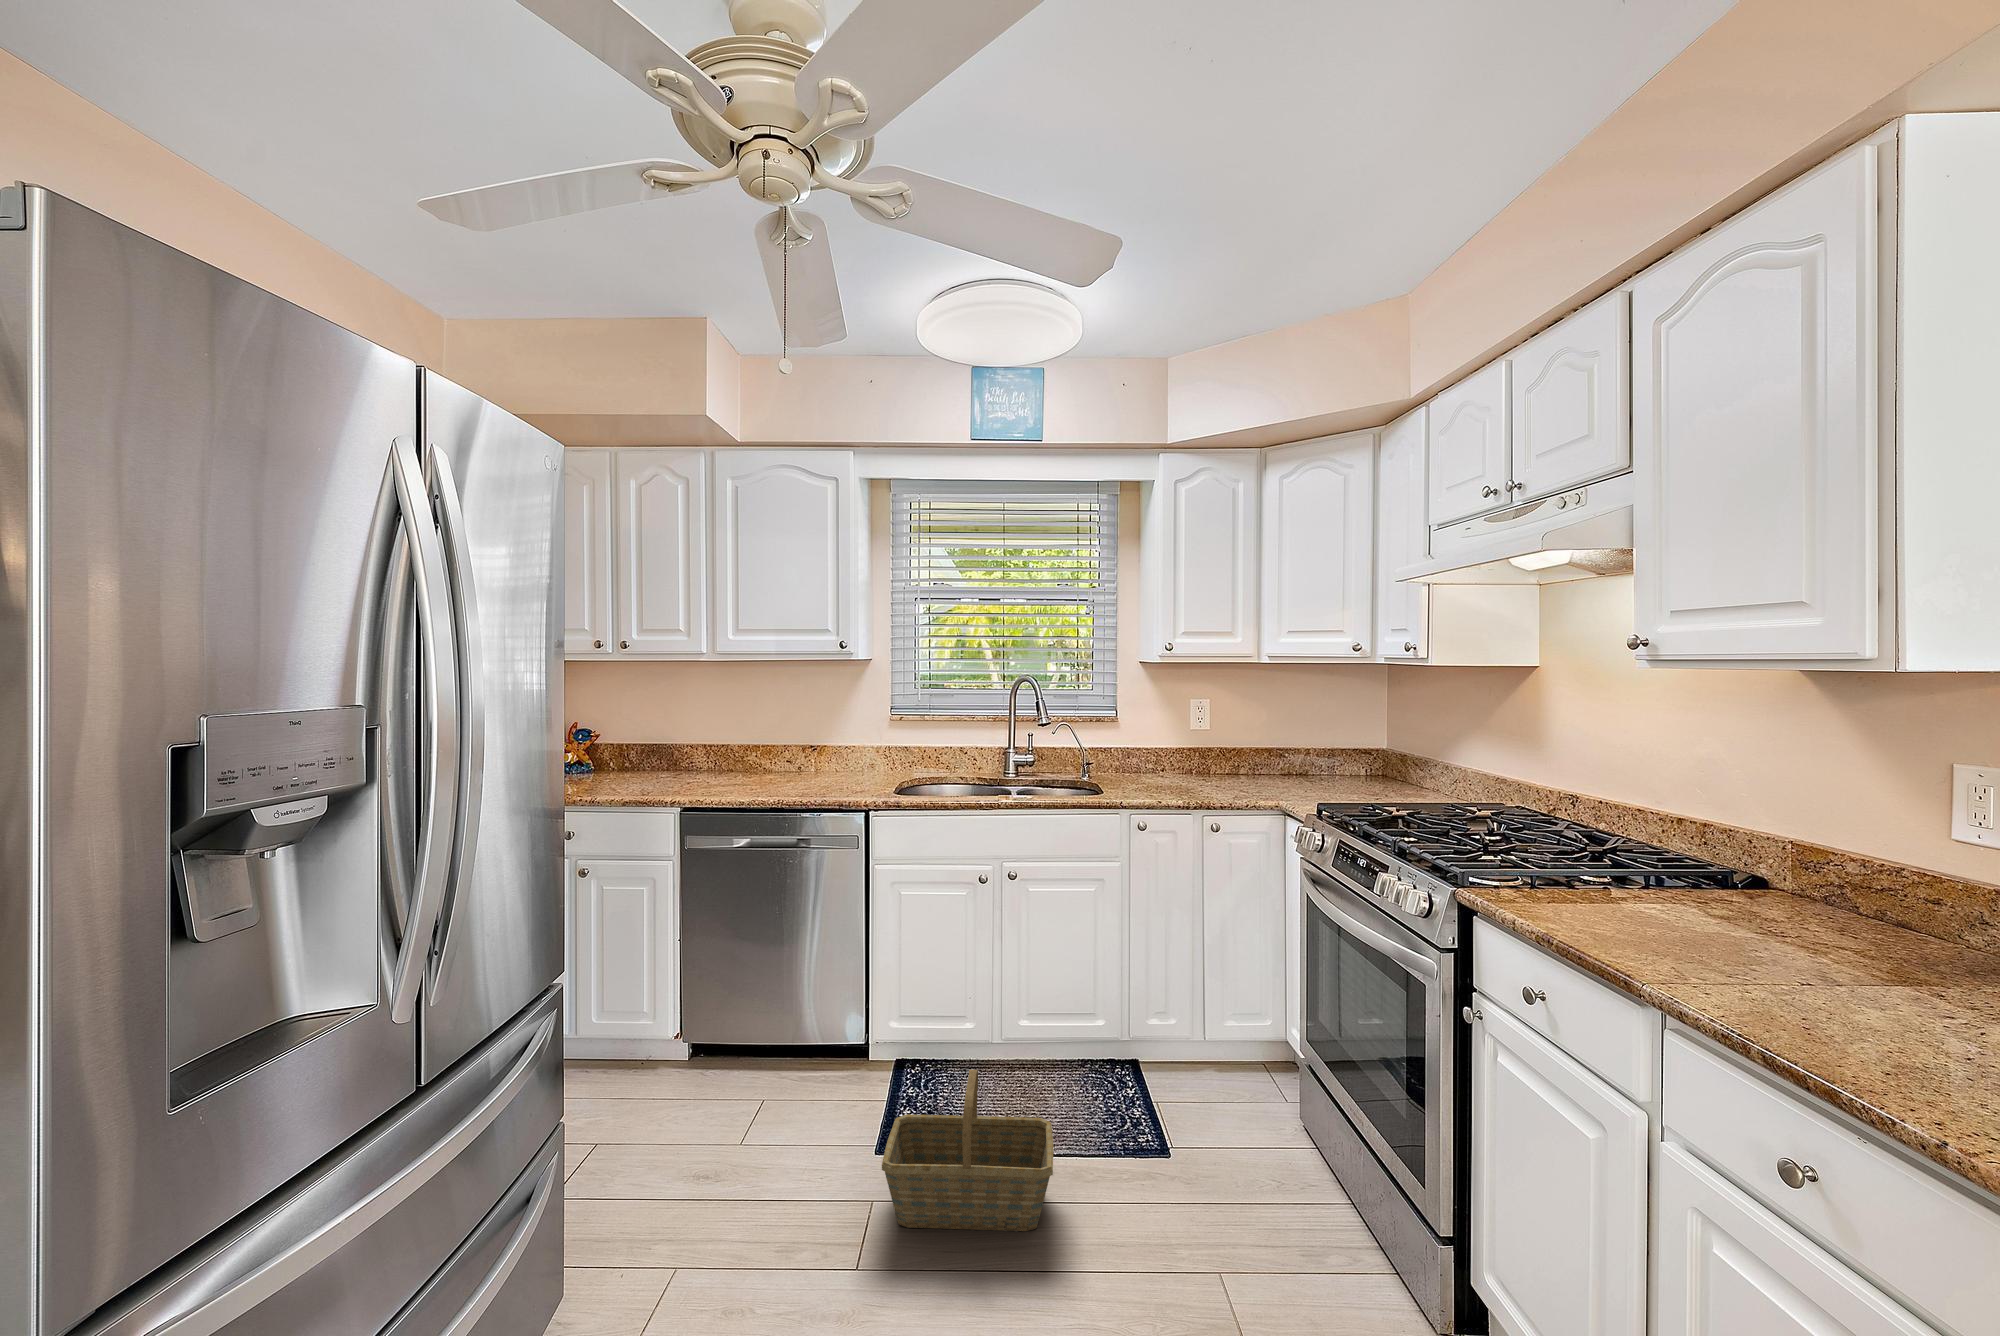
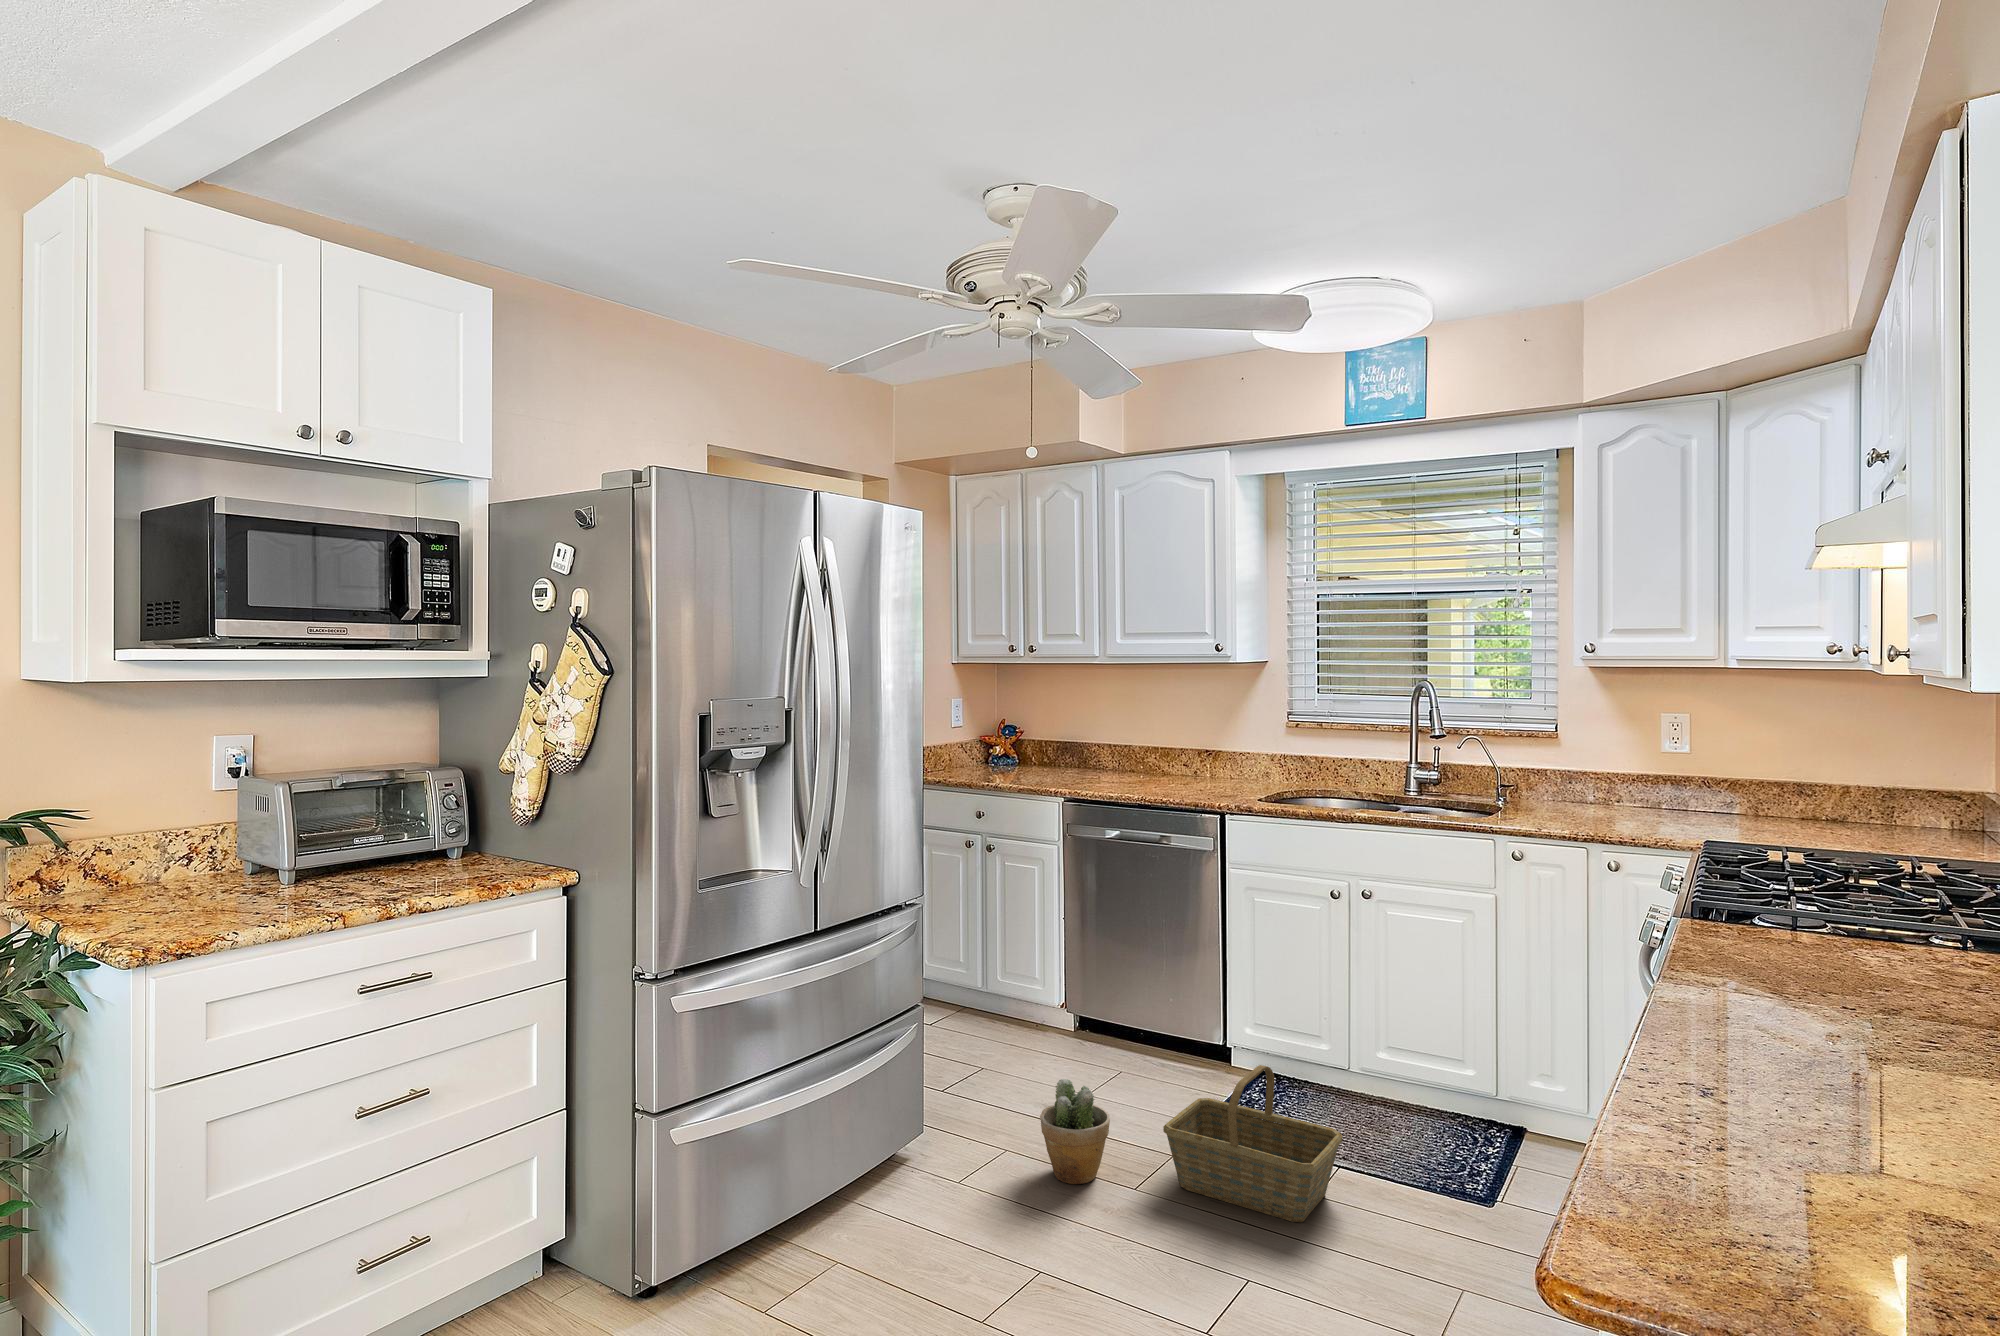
potted plant: none [736,1137,820,1264] -> present [1040,1079,1110,1184]

